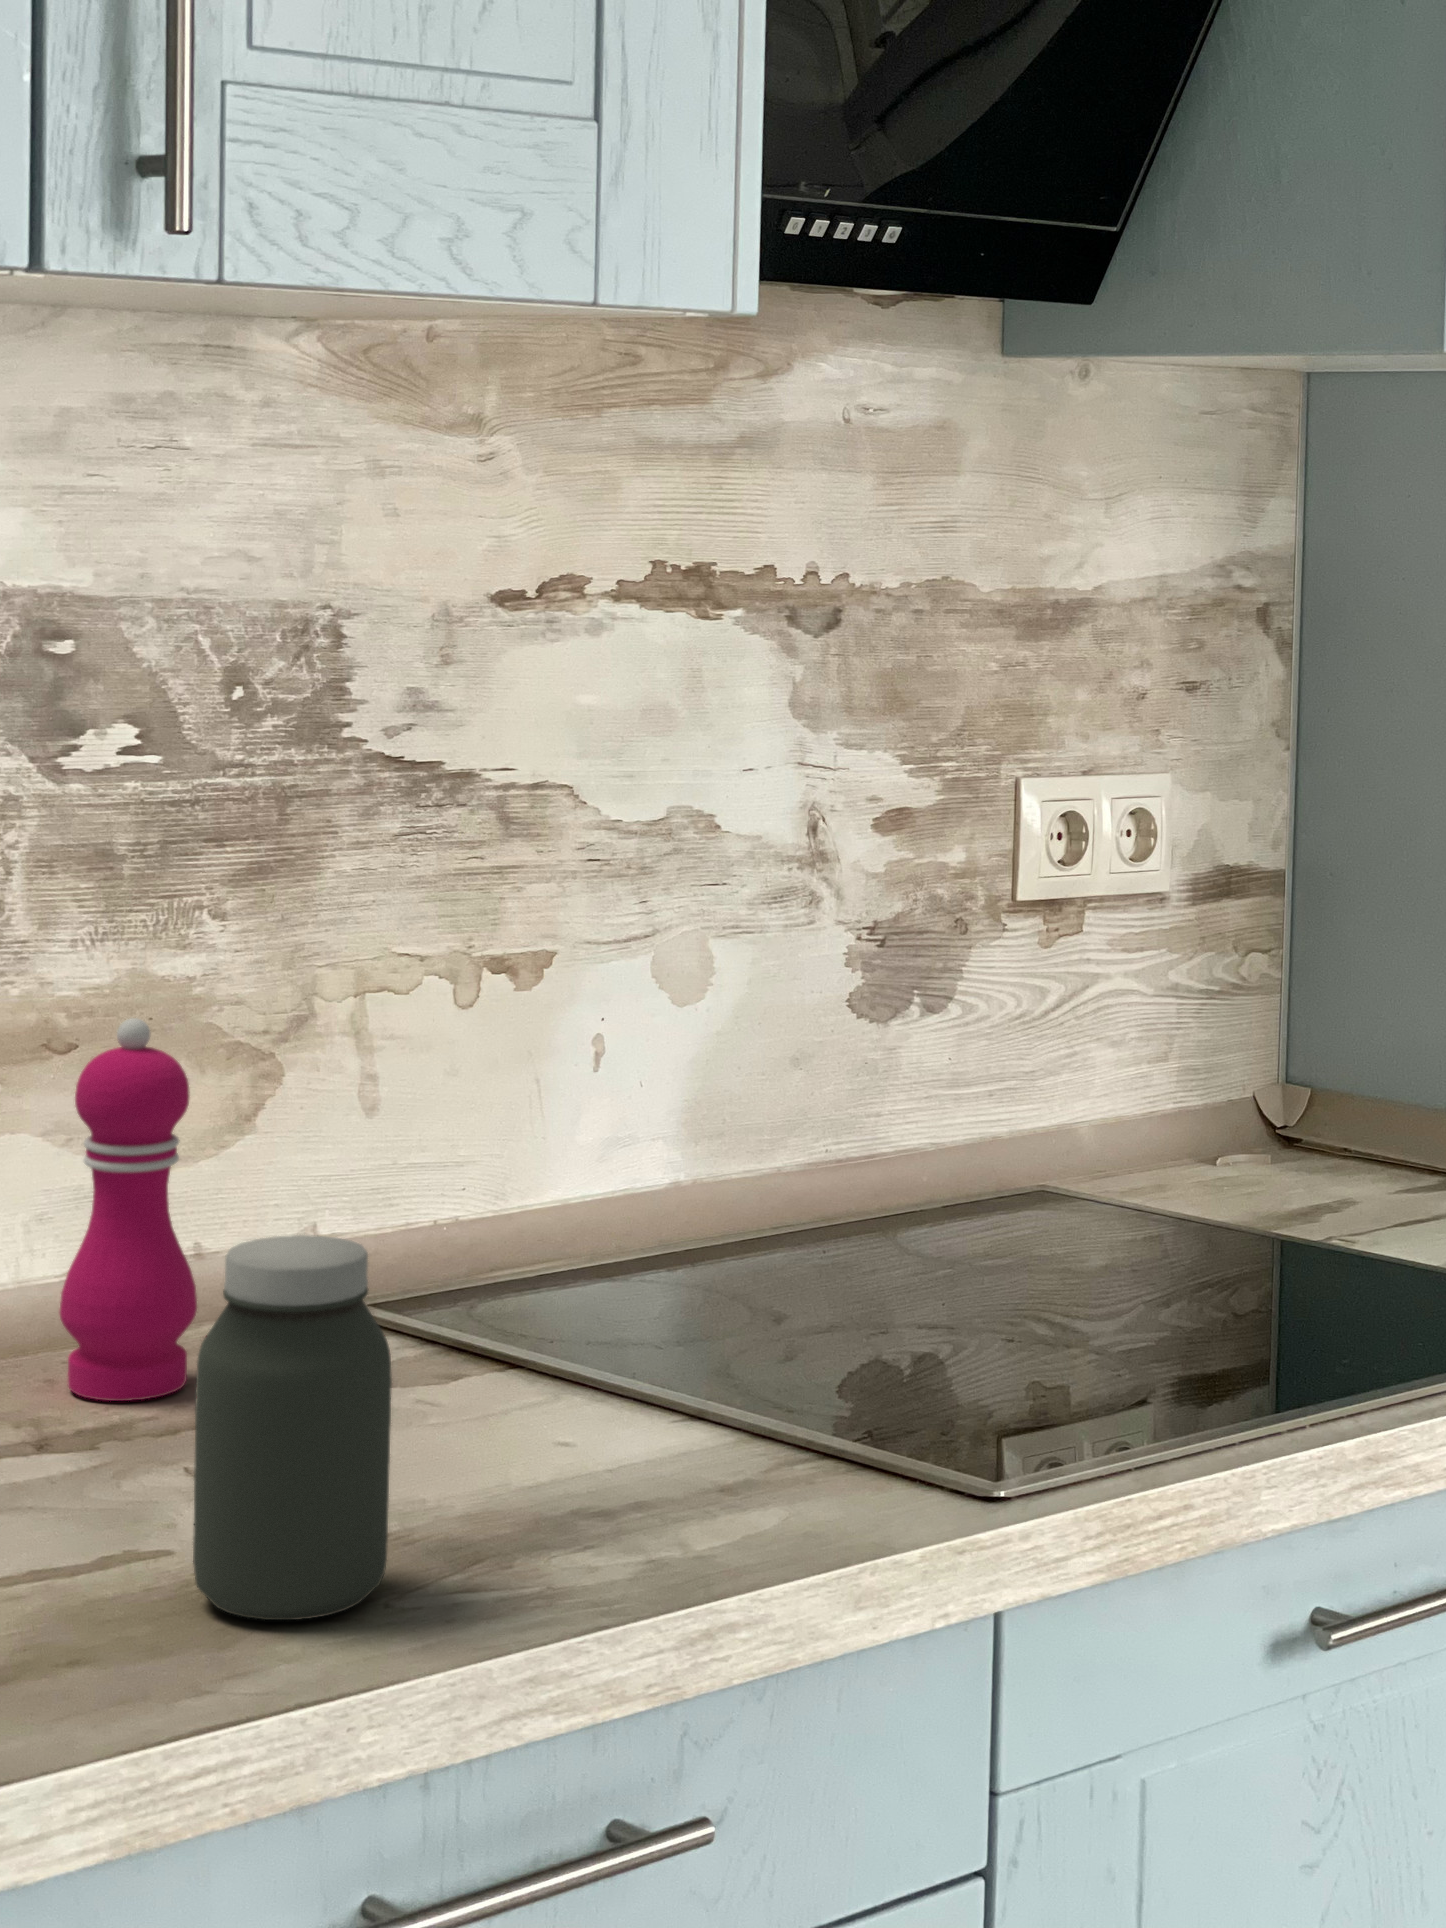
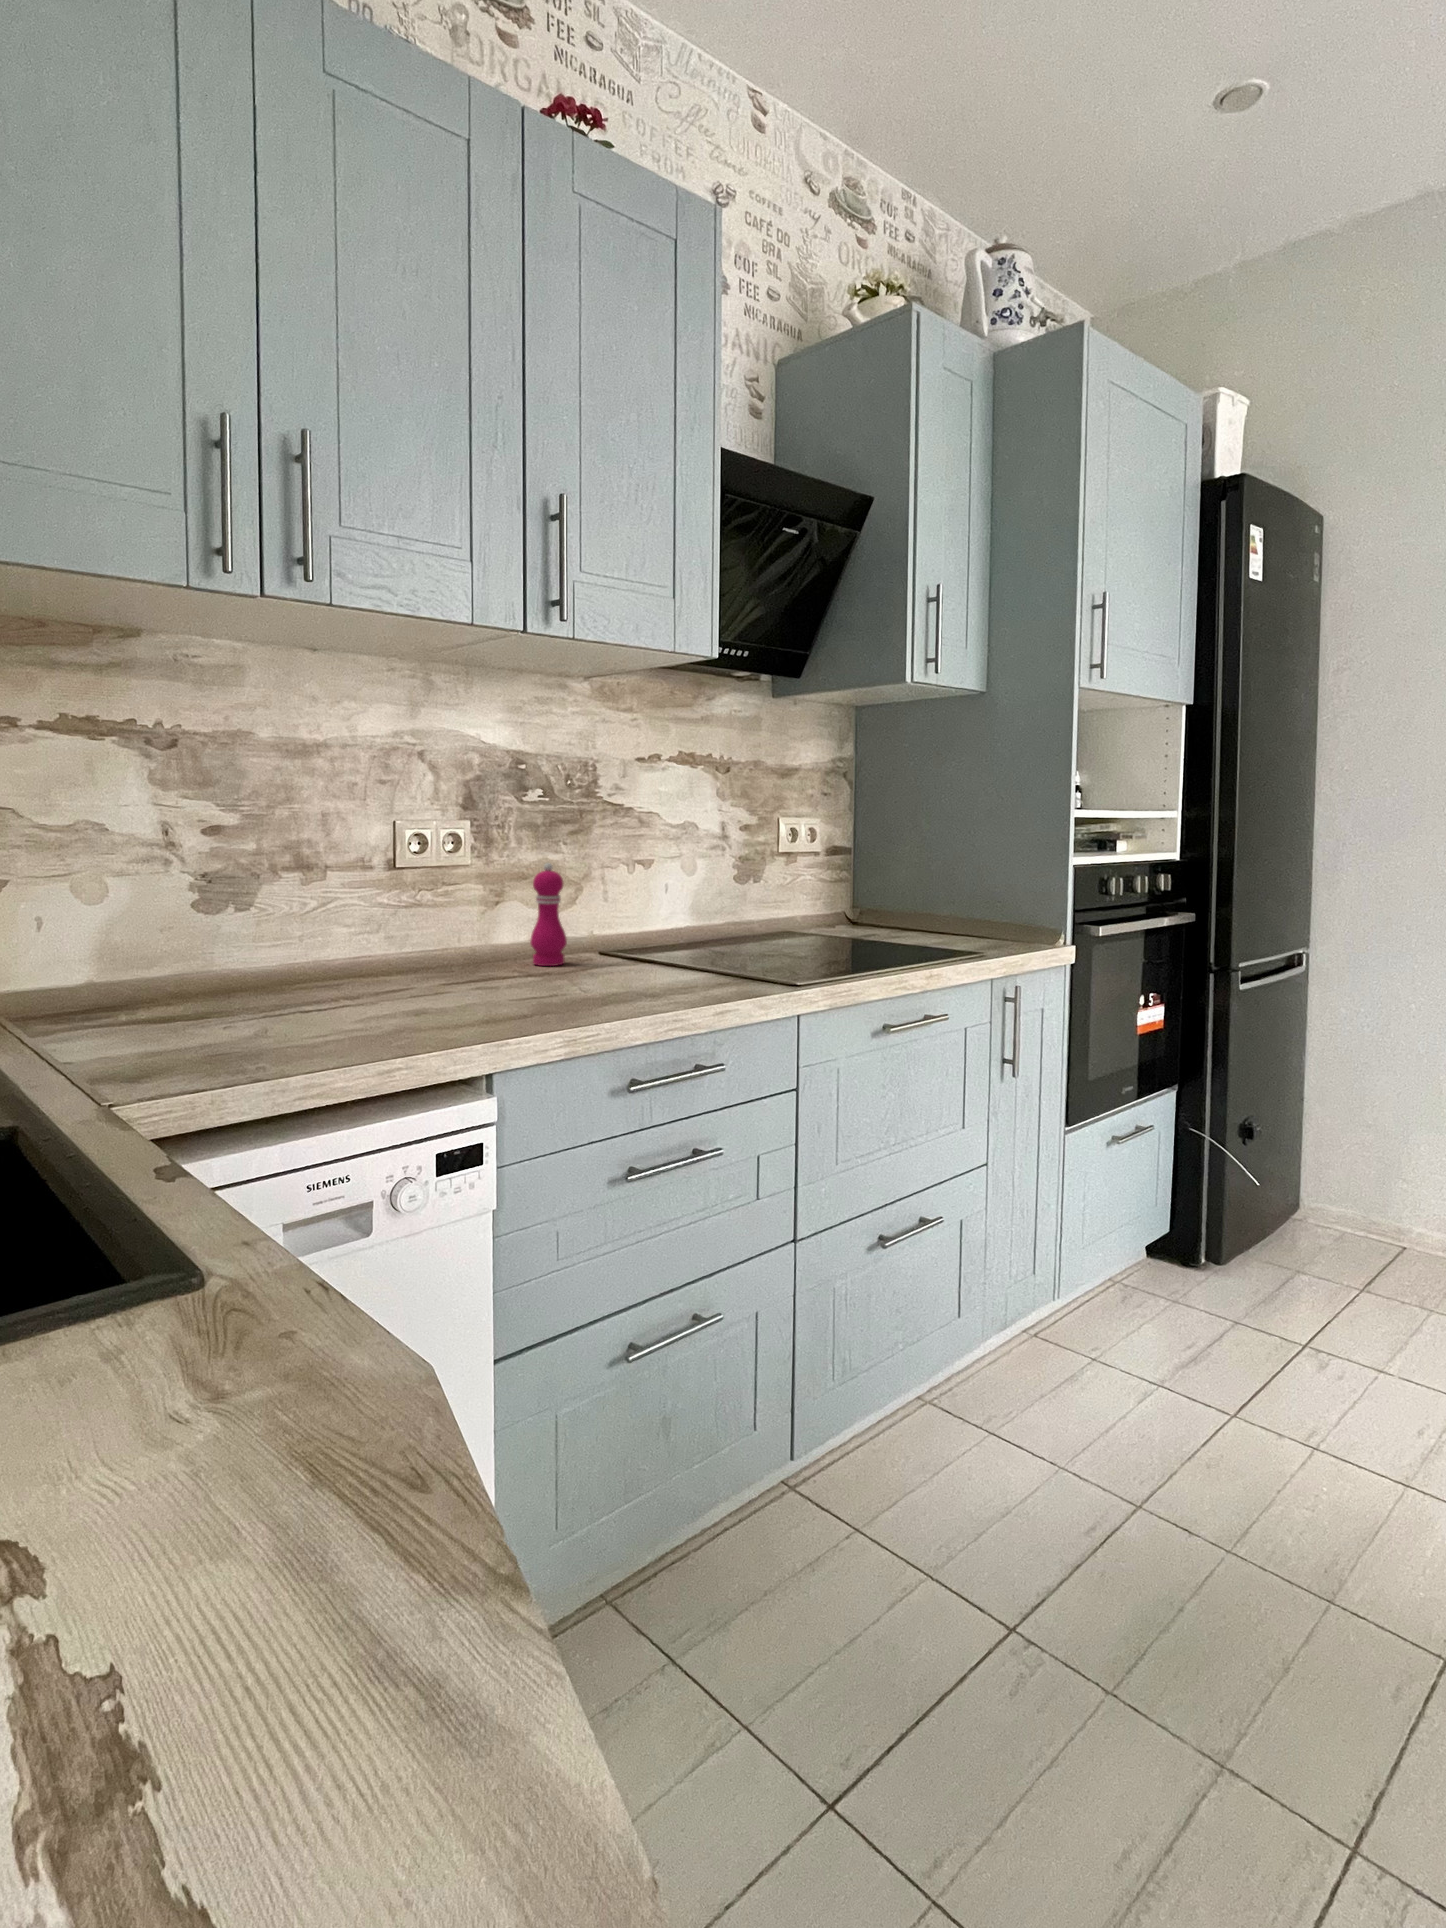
jar: present [193,1235,392,1620] -> none [582,897,635,998]

